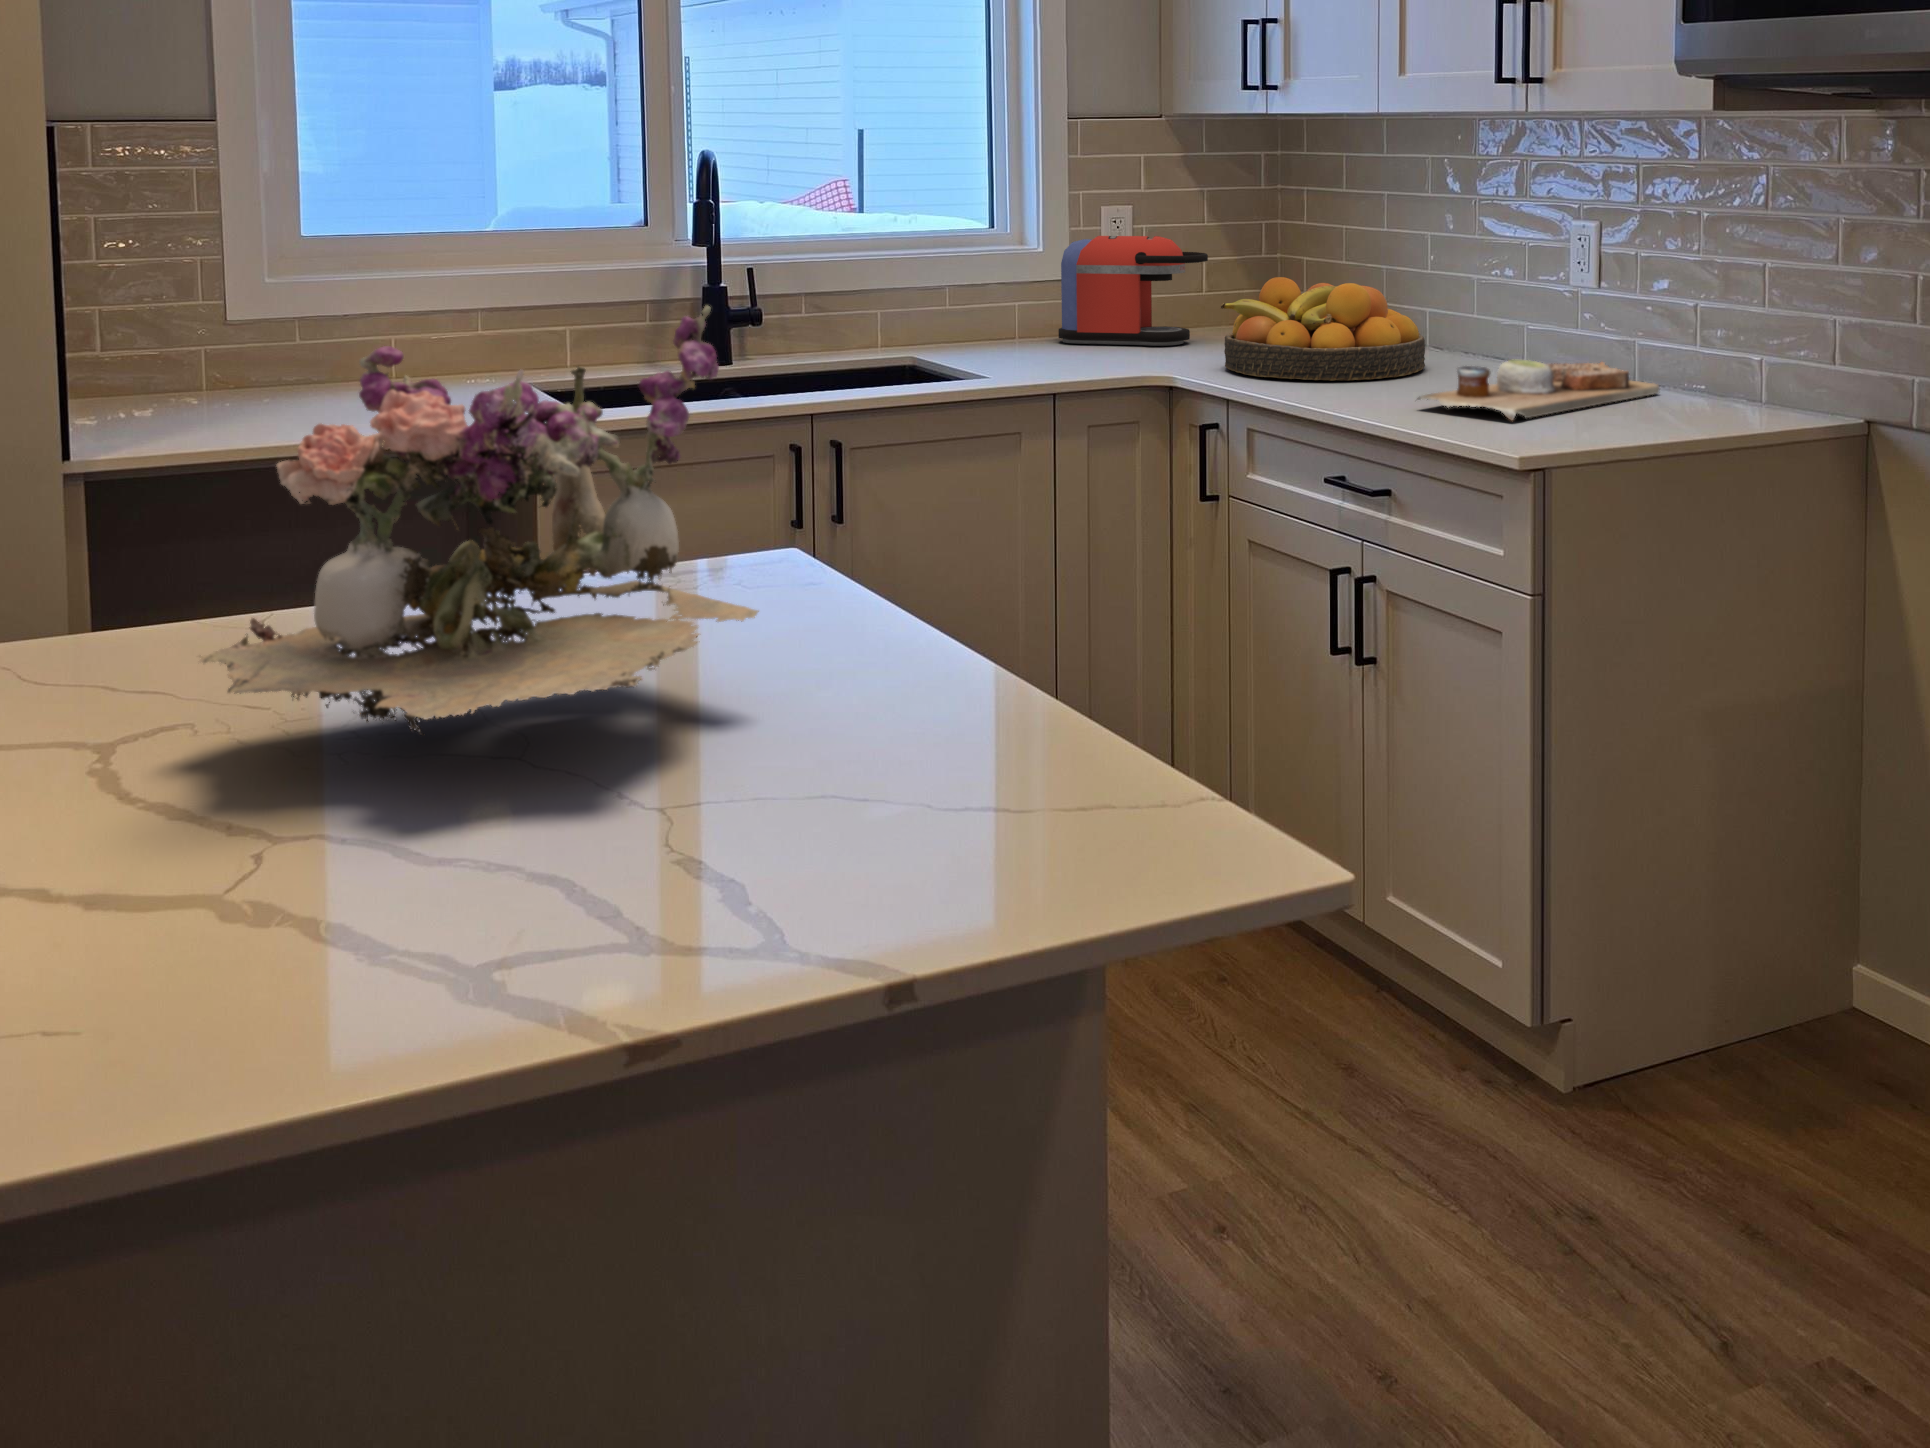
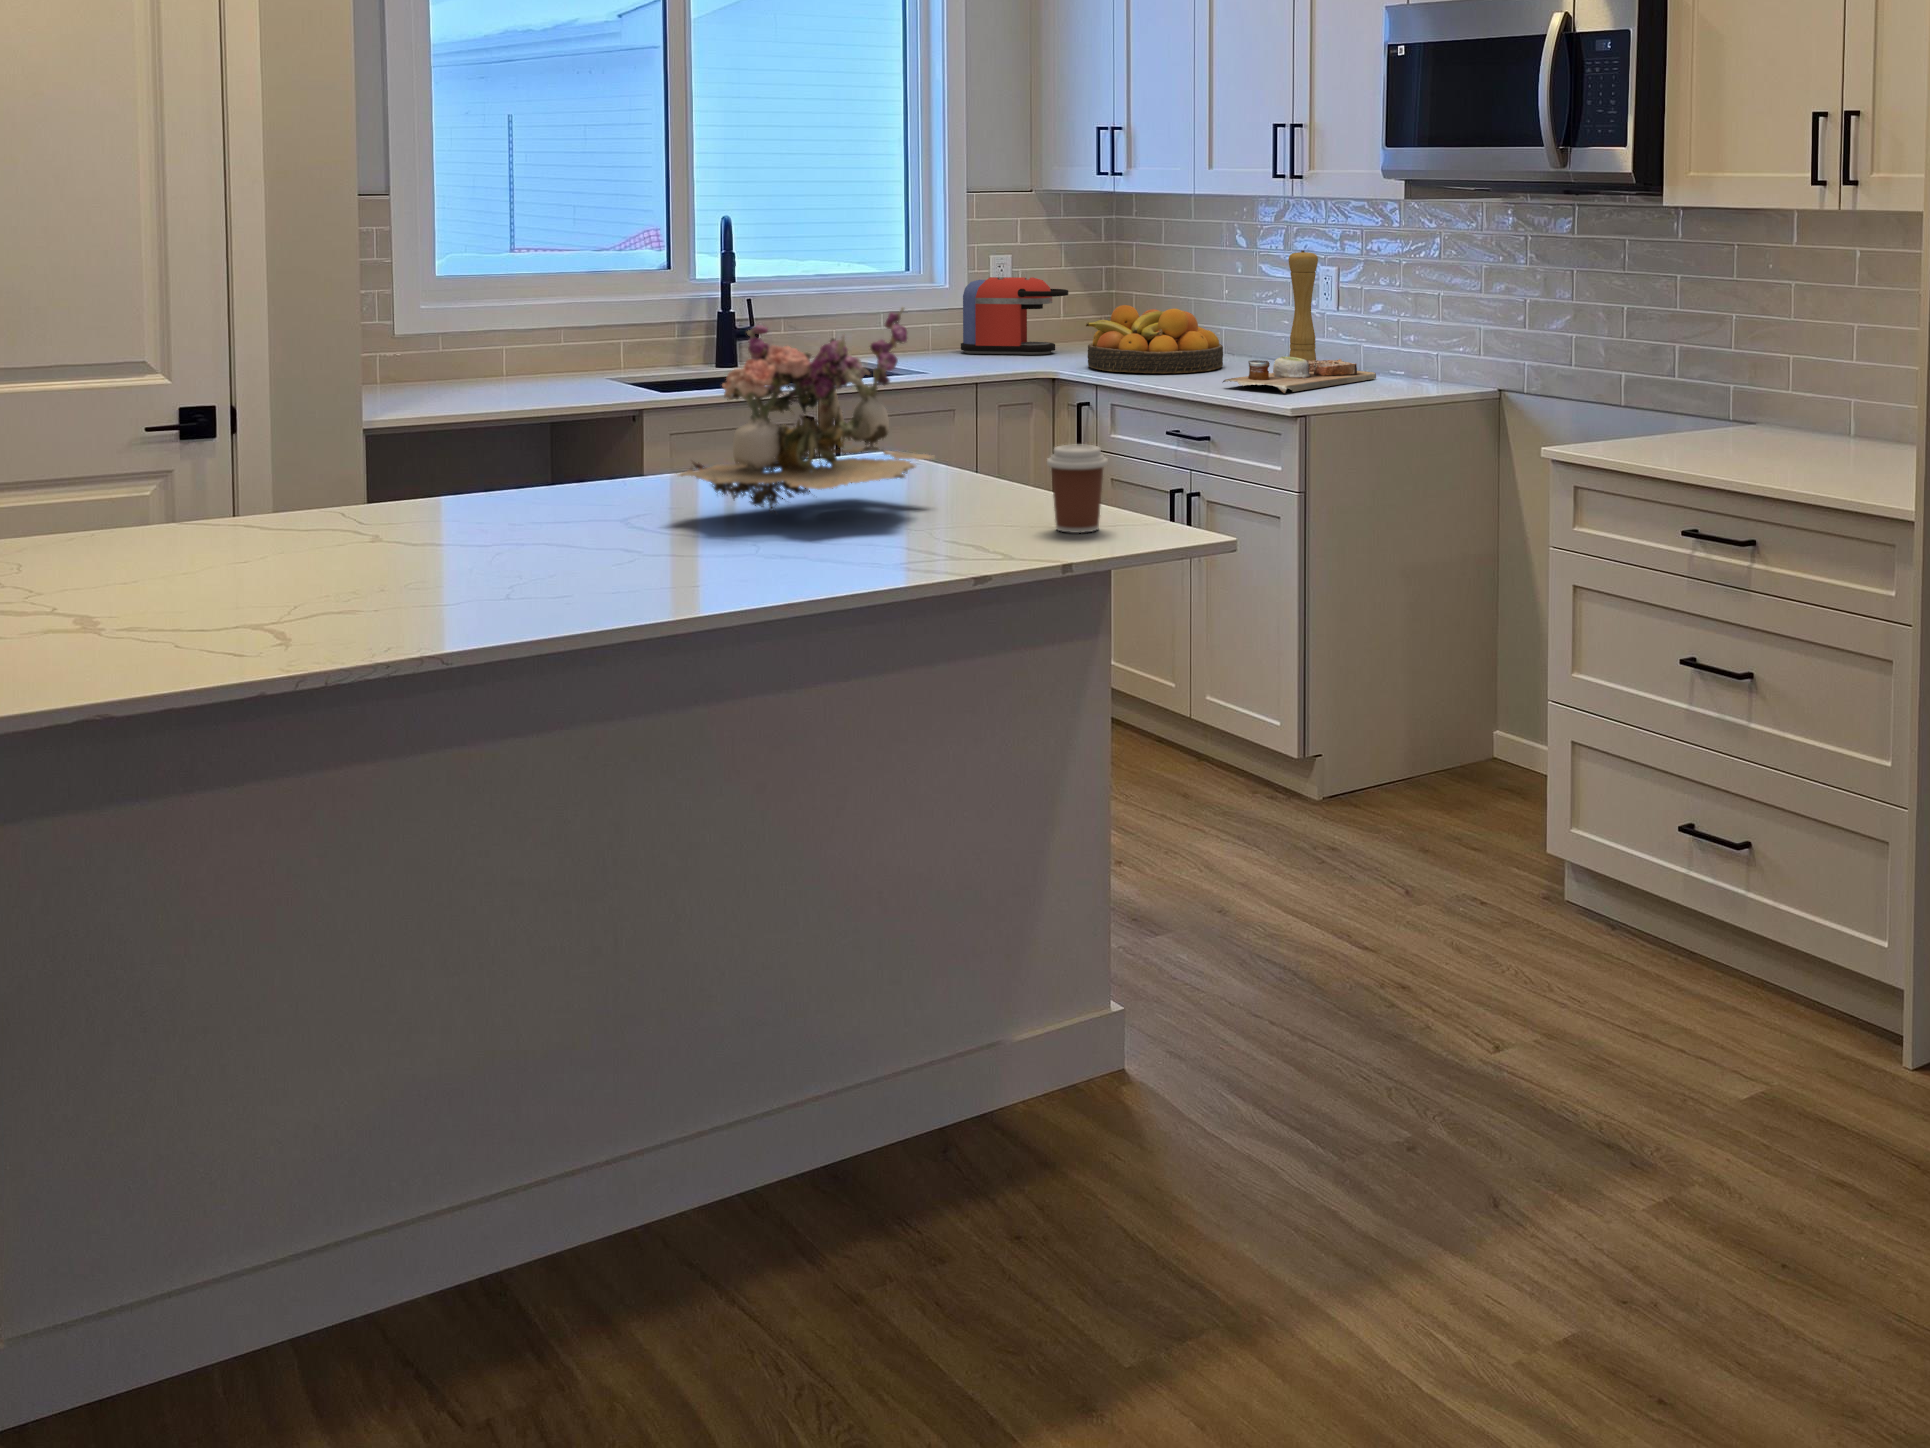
pepper mill: none [1524,196,1569,372] -> present [1288,250,1318,361]
coffee cup: none [932,619,1071,828] -> present [1047,445,1108,533]

